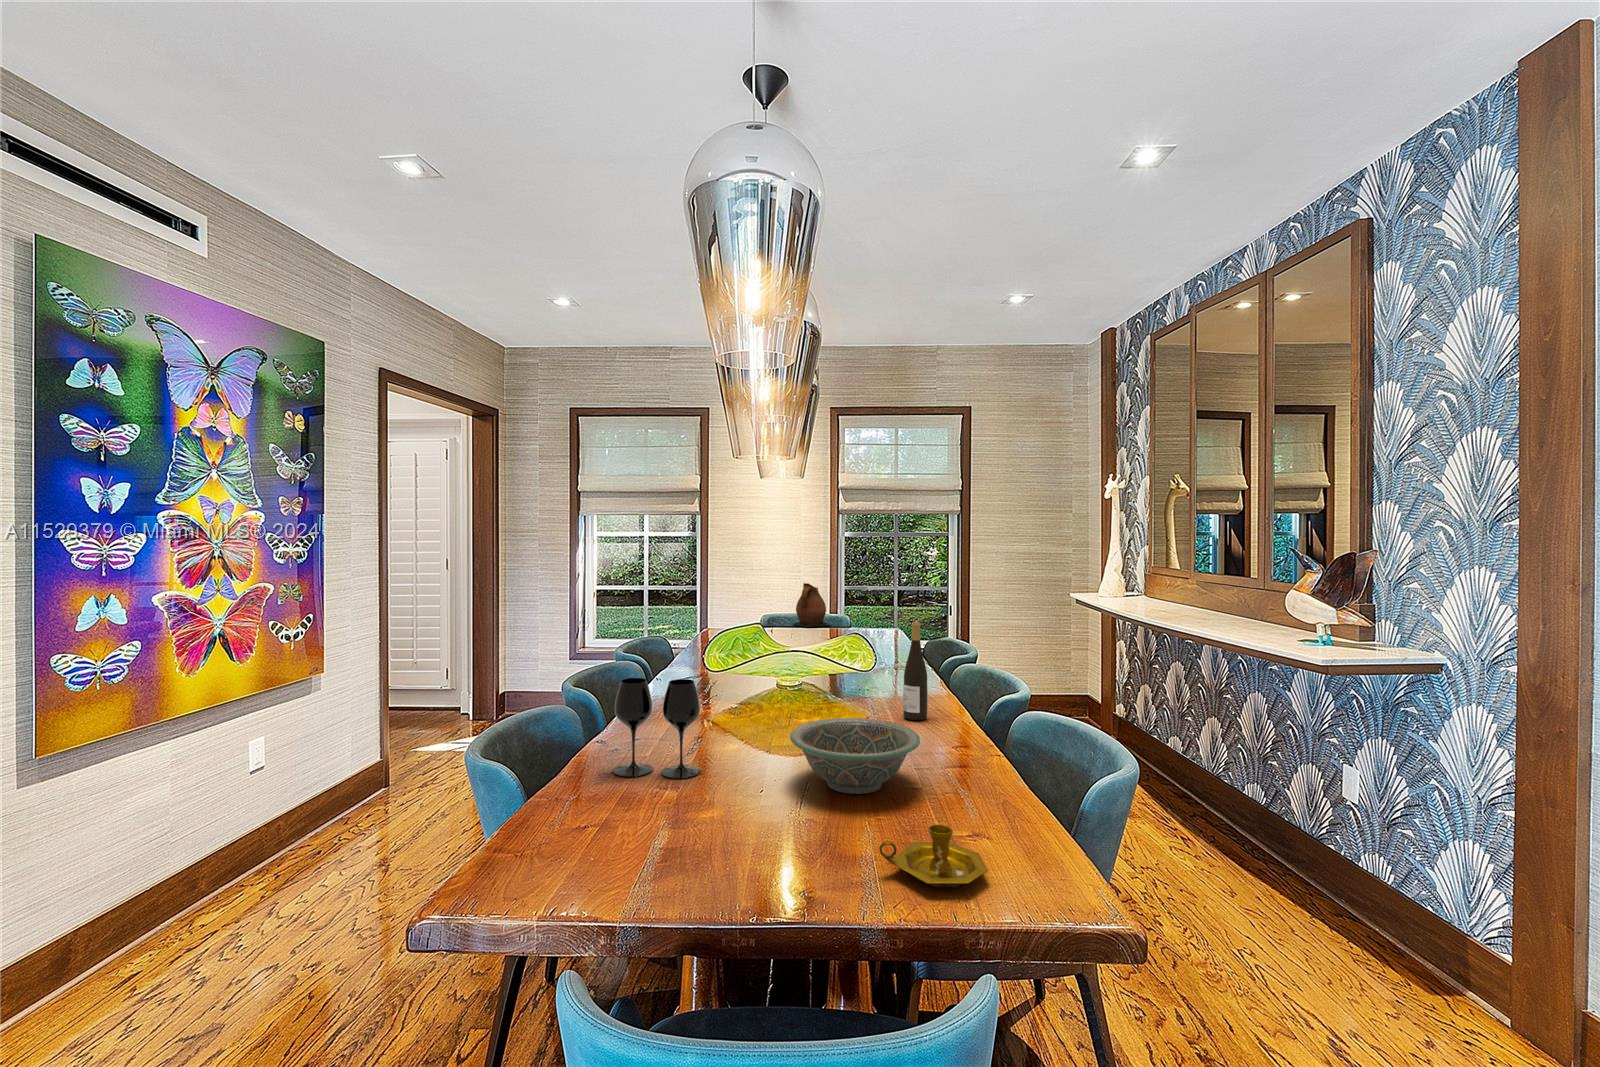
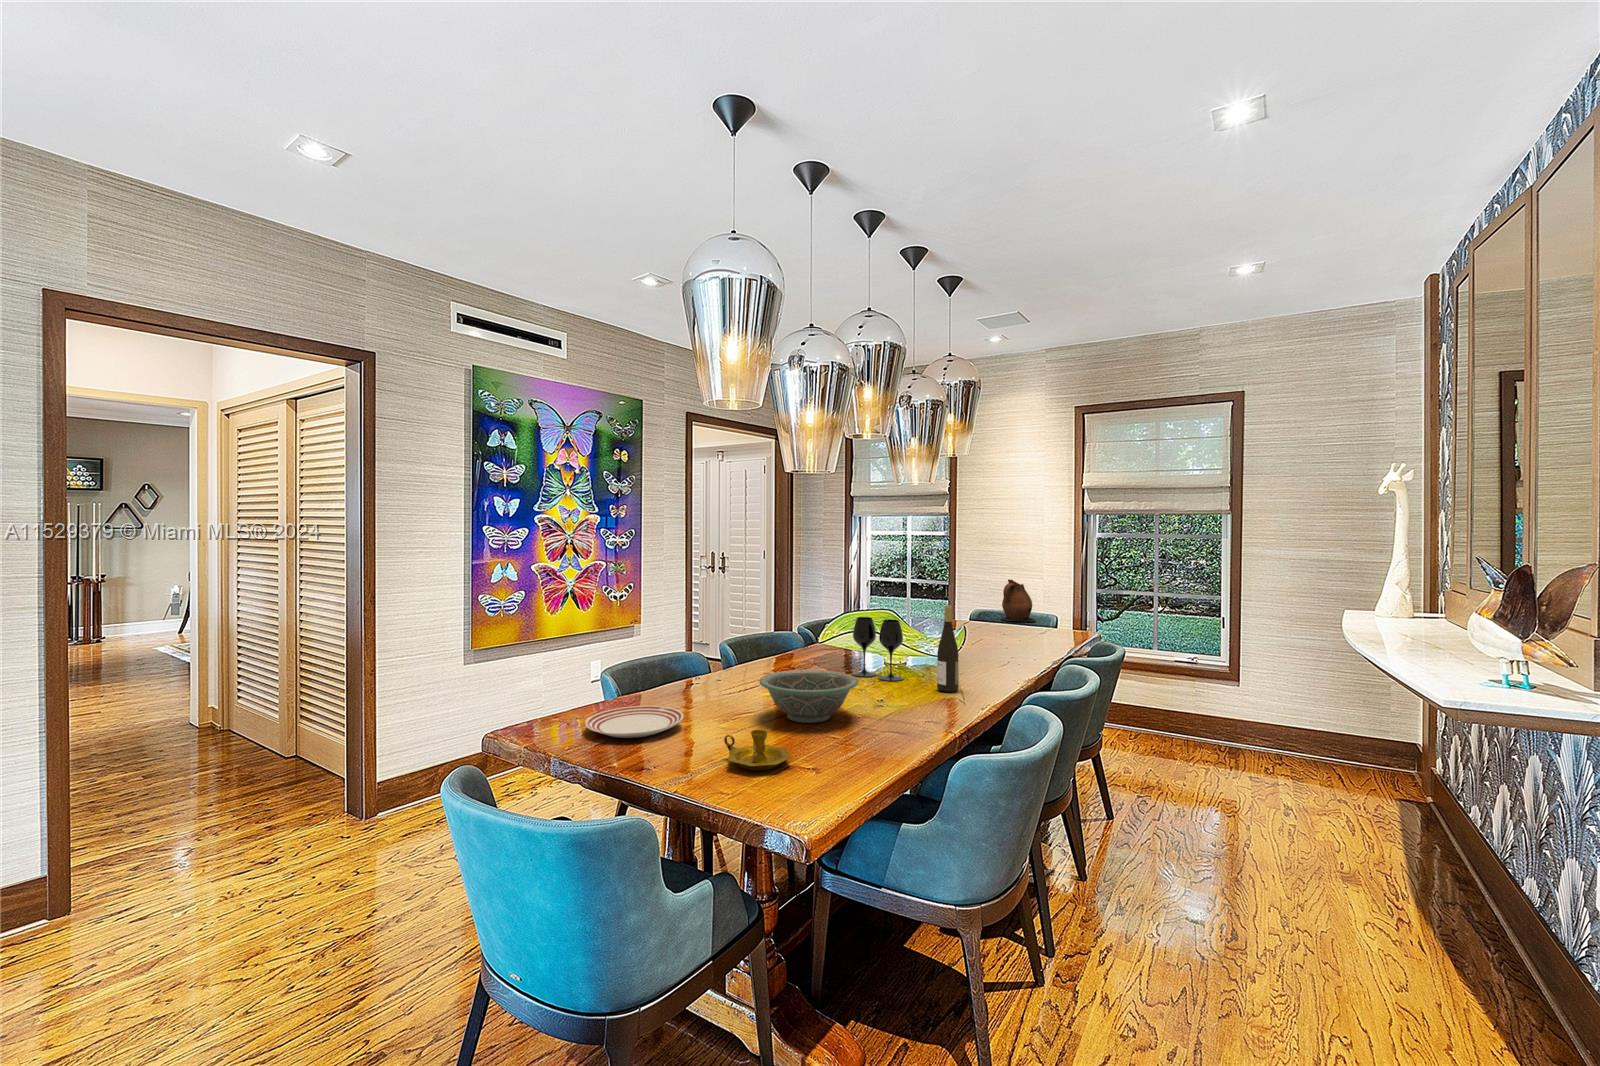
wine glass: present [613,678,701,779] -> present [852,617,903,681]
dinner plate: none [593,810,748,884] -> present [585,706,683,738]

